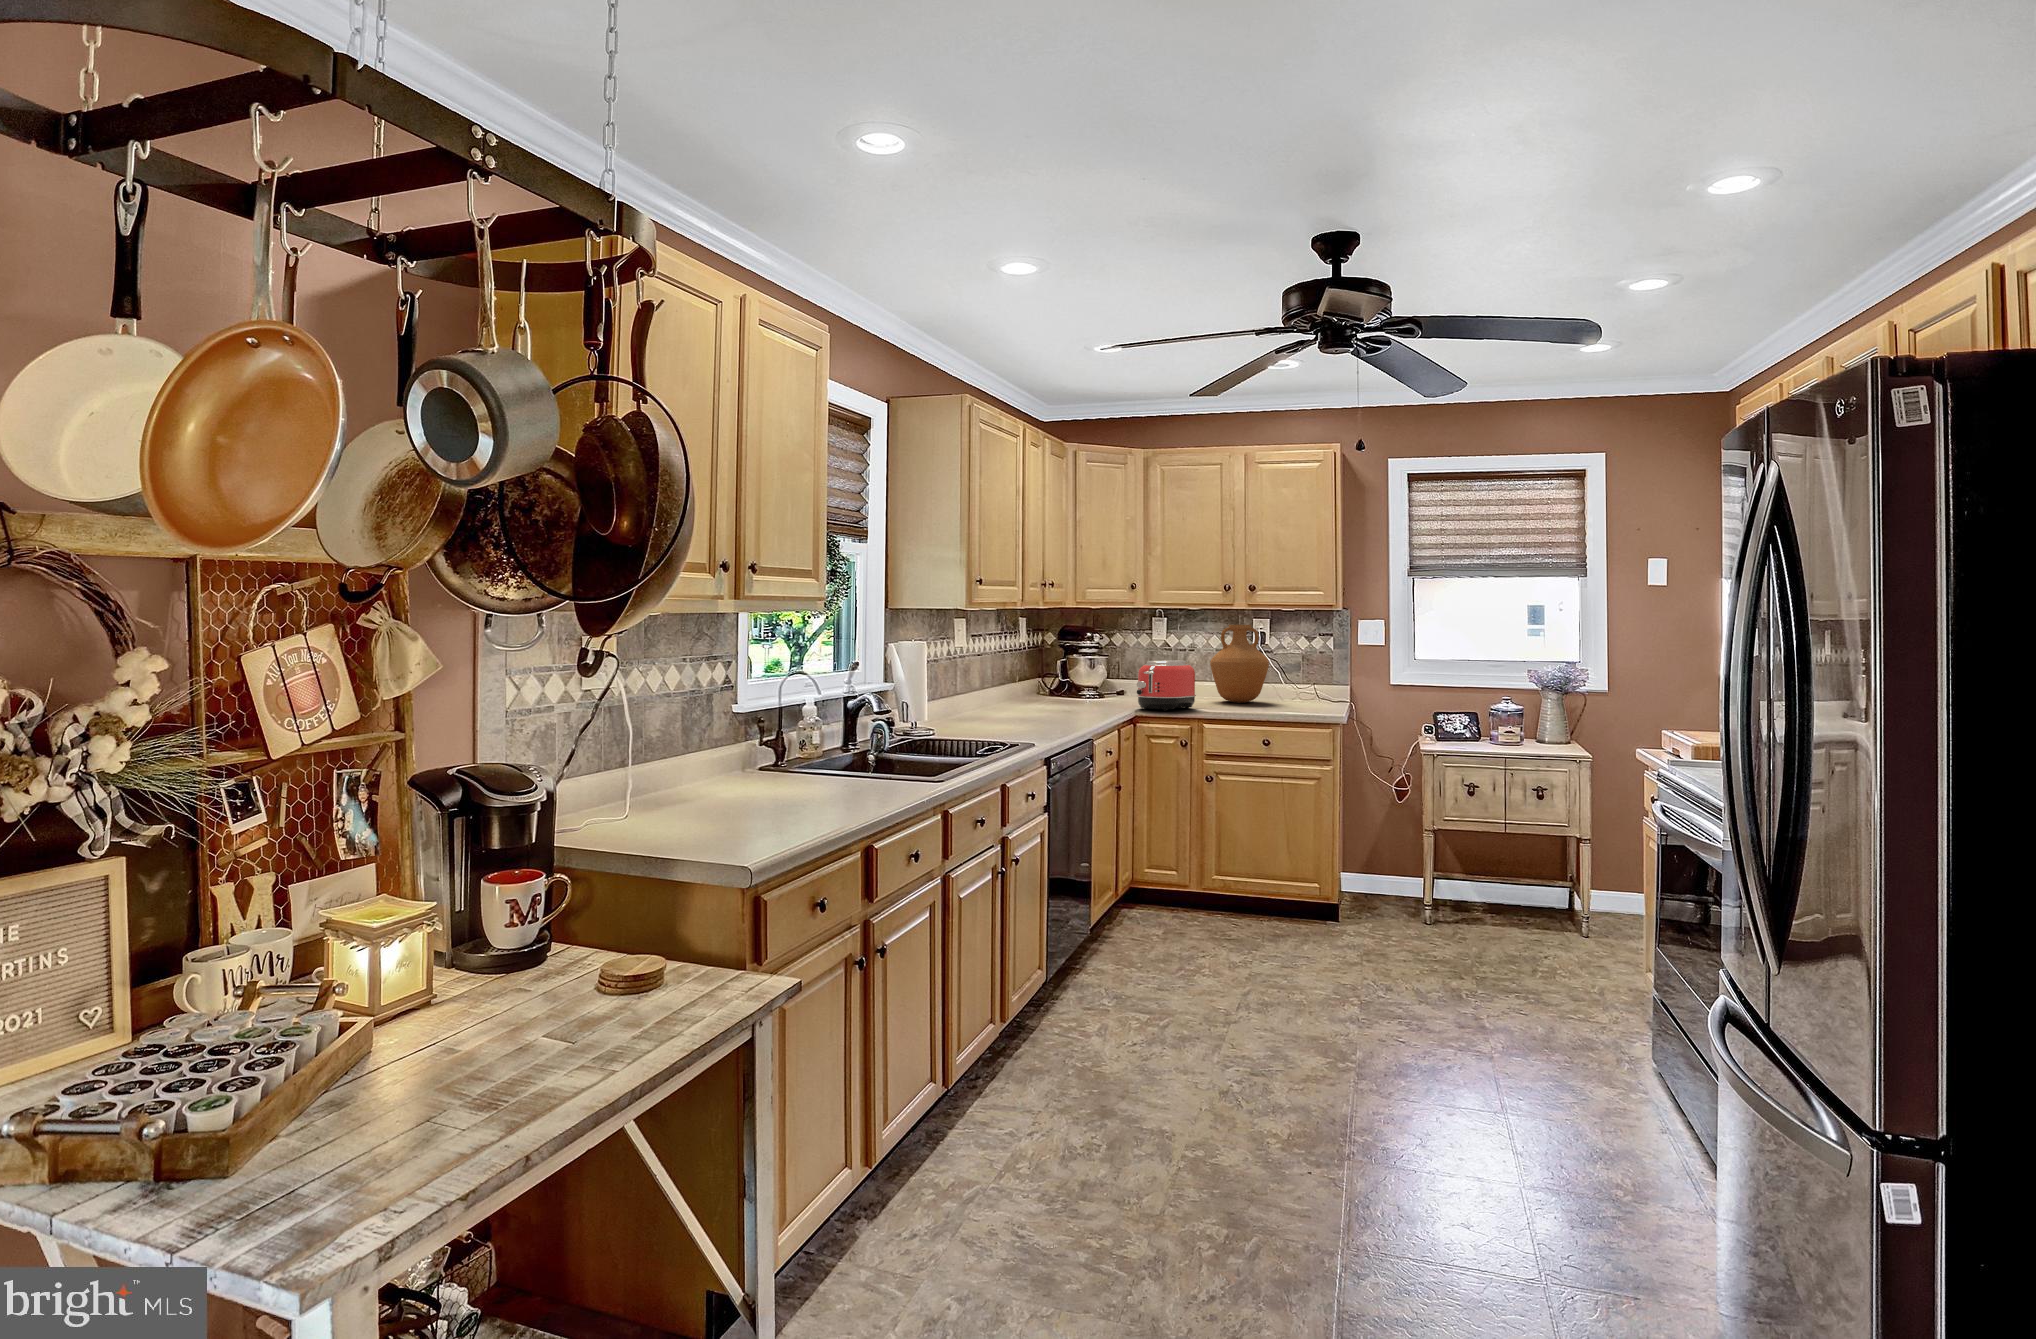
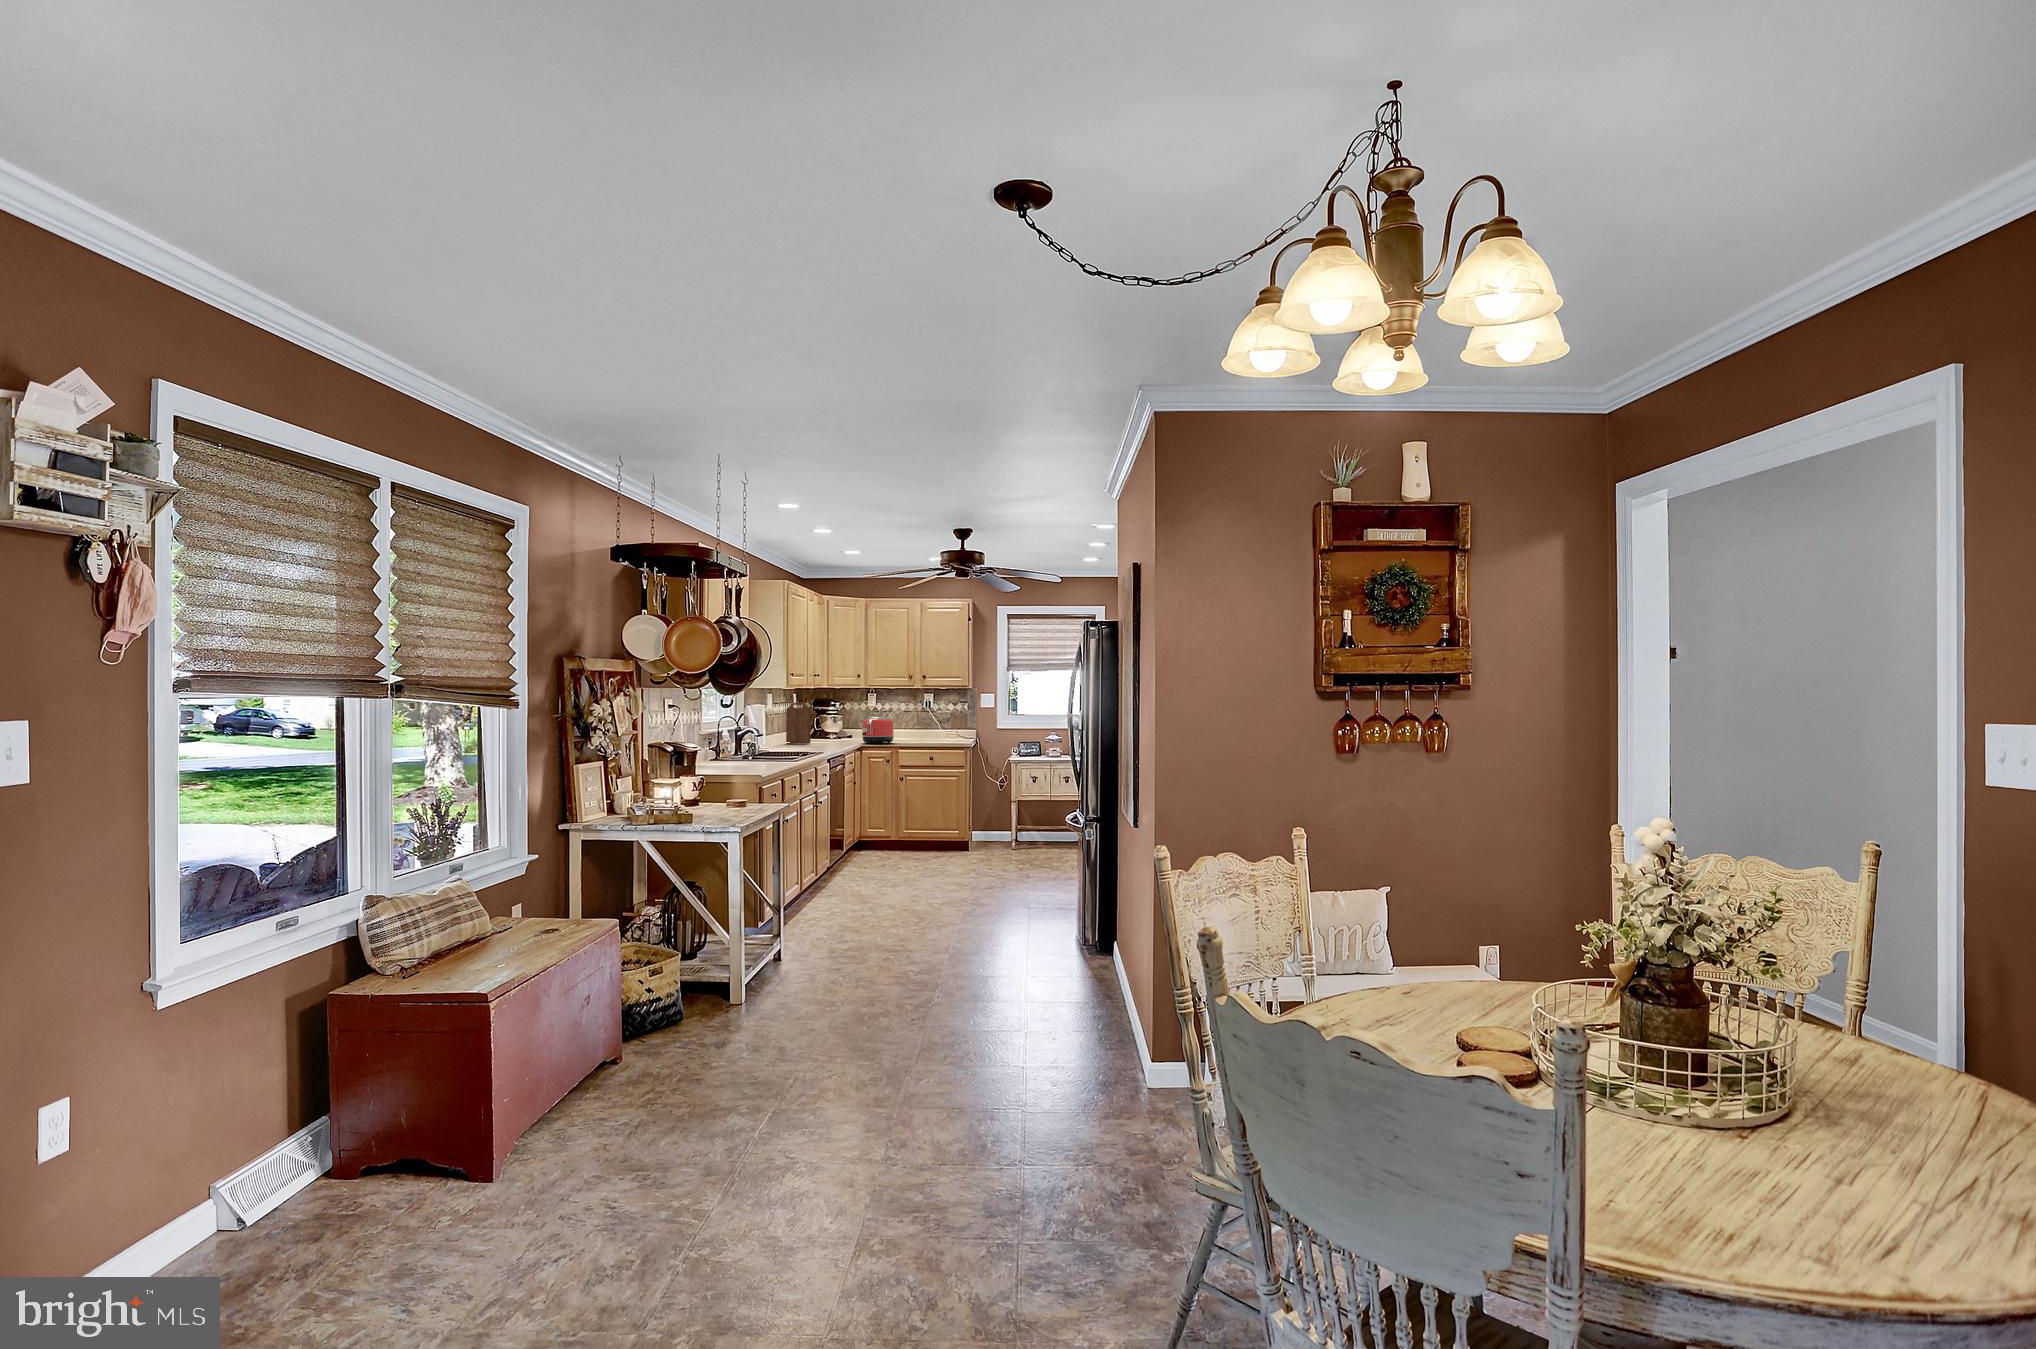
vase: present [1210,625,1269,703] -> none [902,697,934,741]
cutting board: none [1000,634,1043,708] -> present [786,703,811,744]

